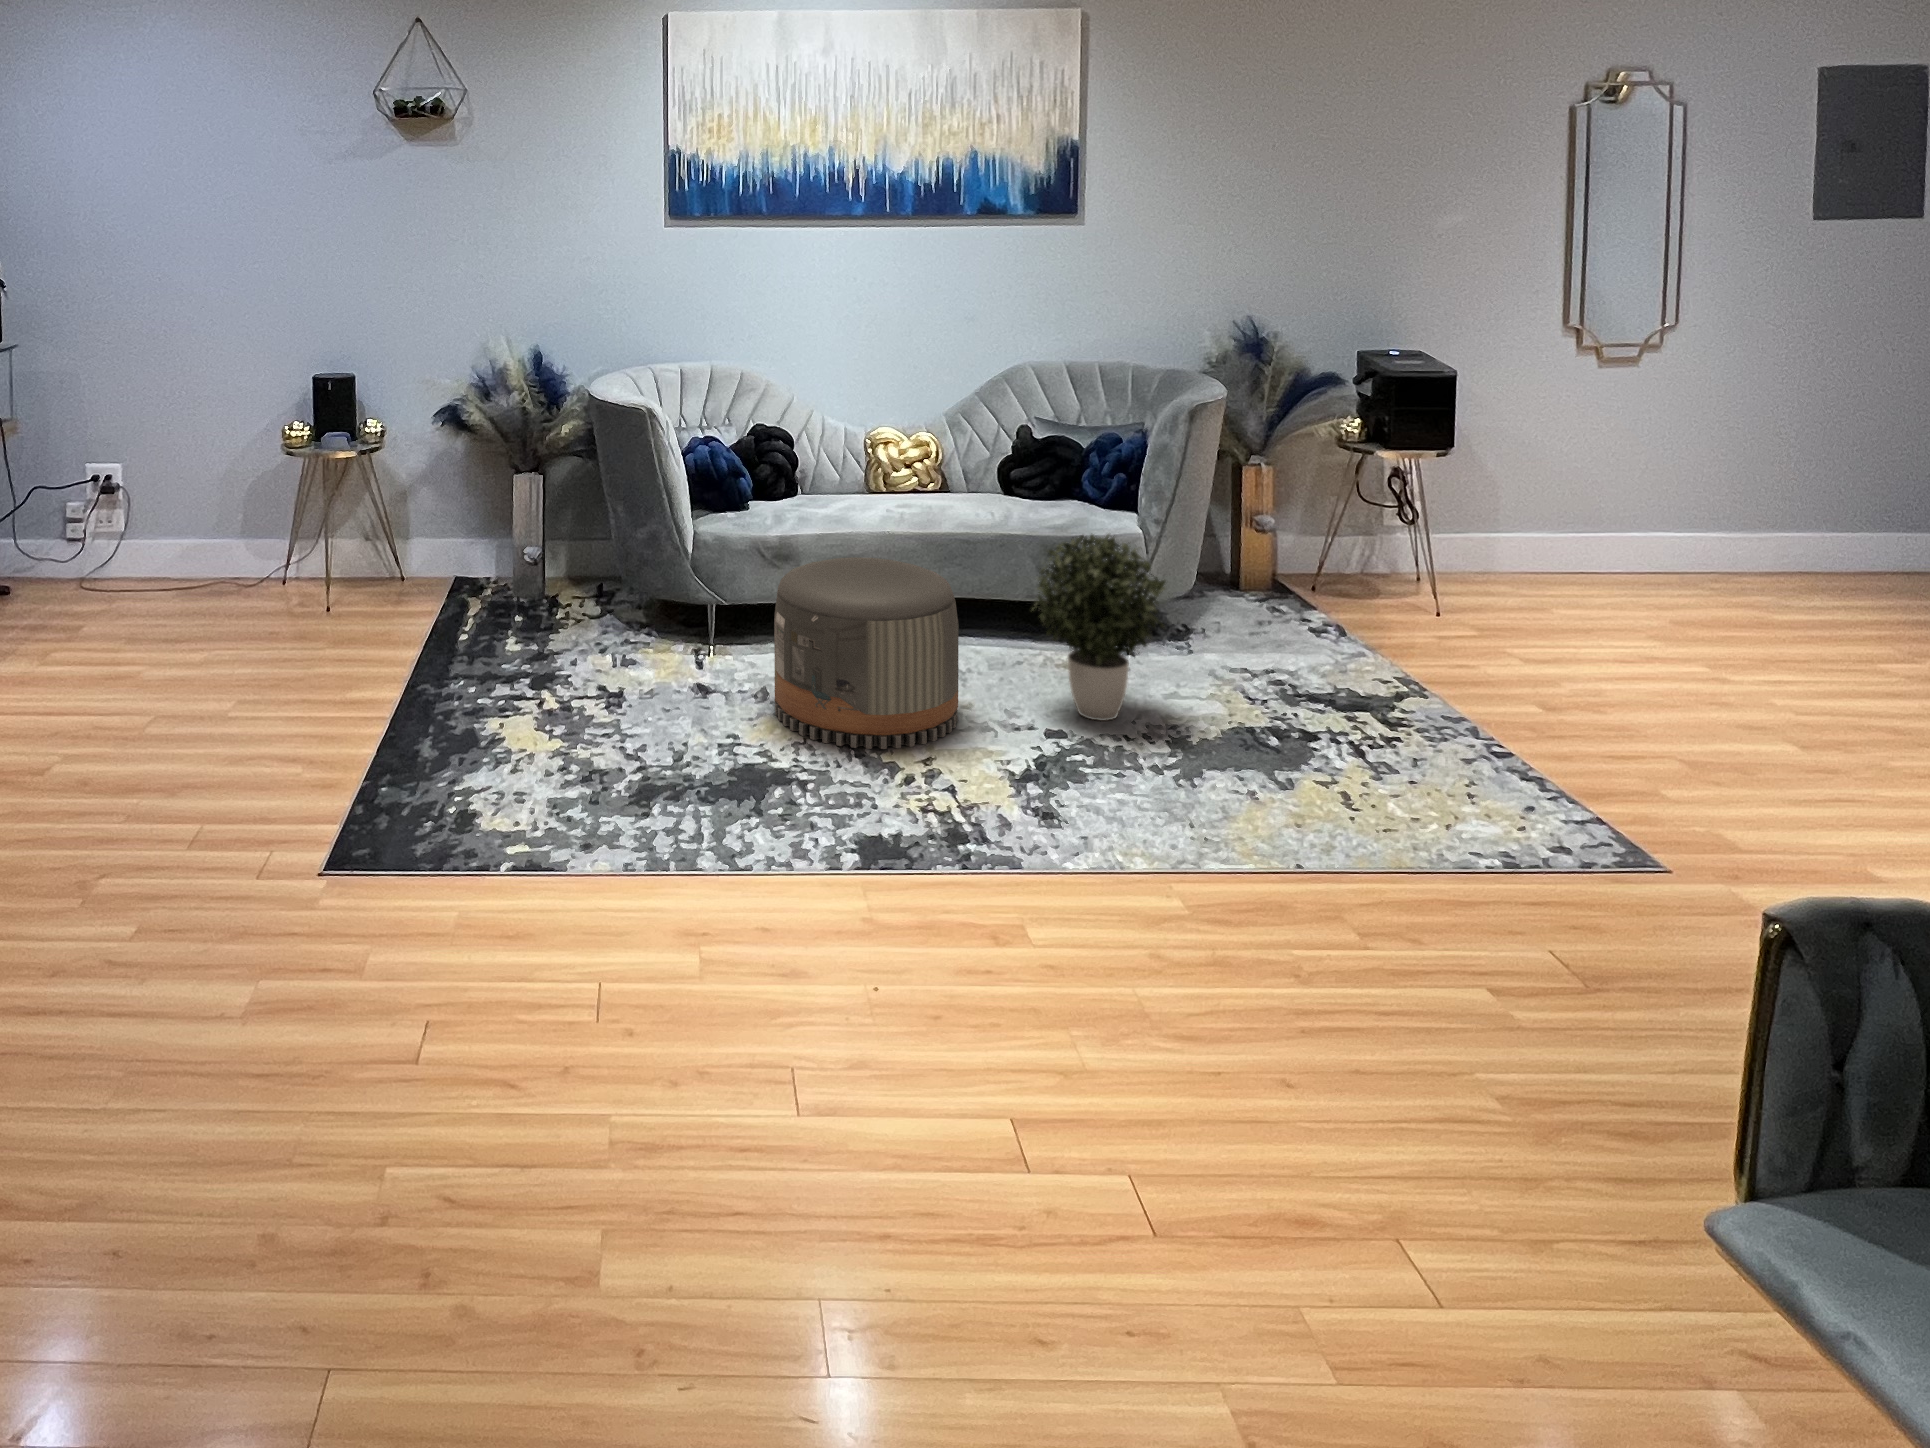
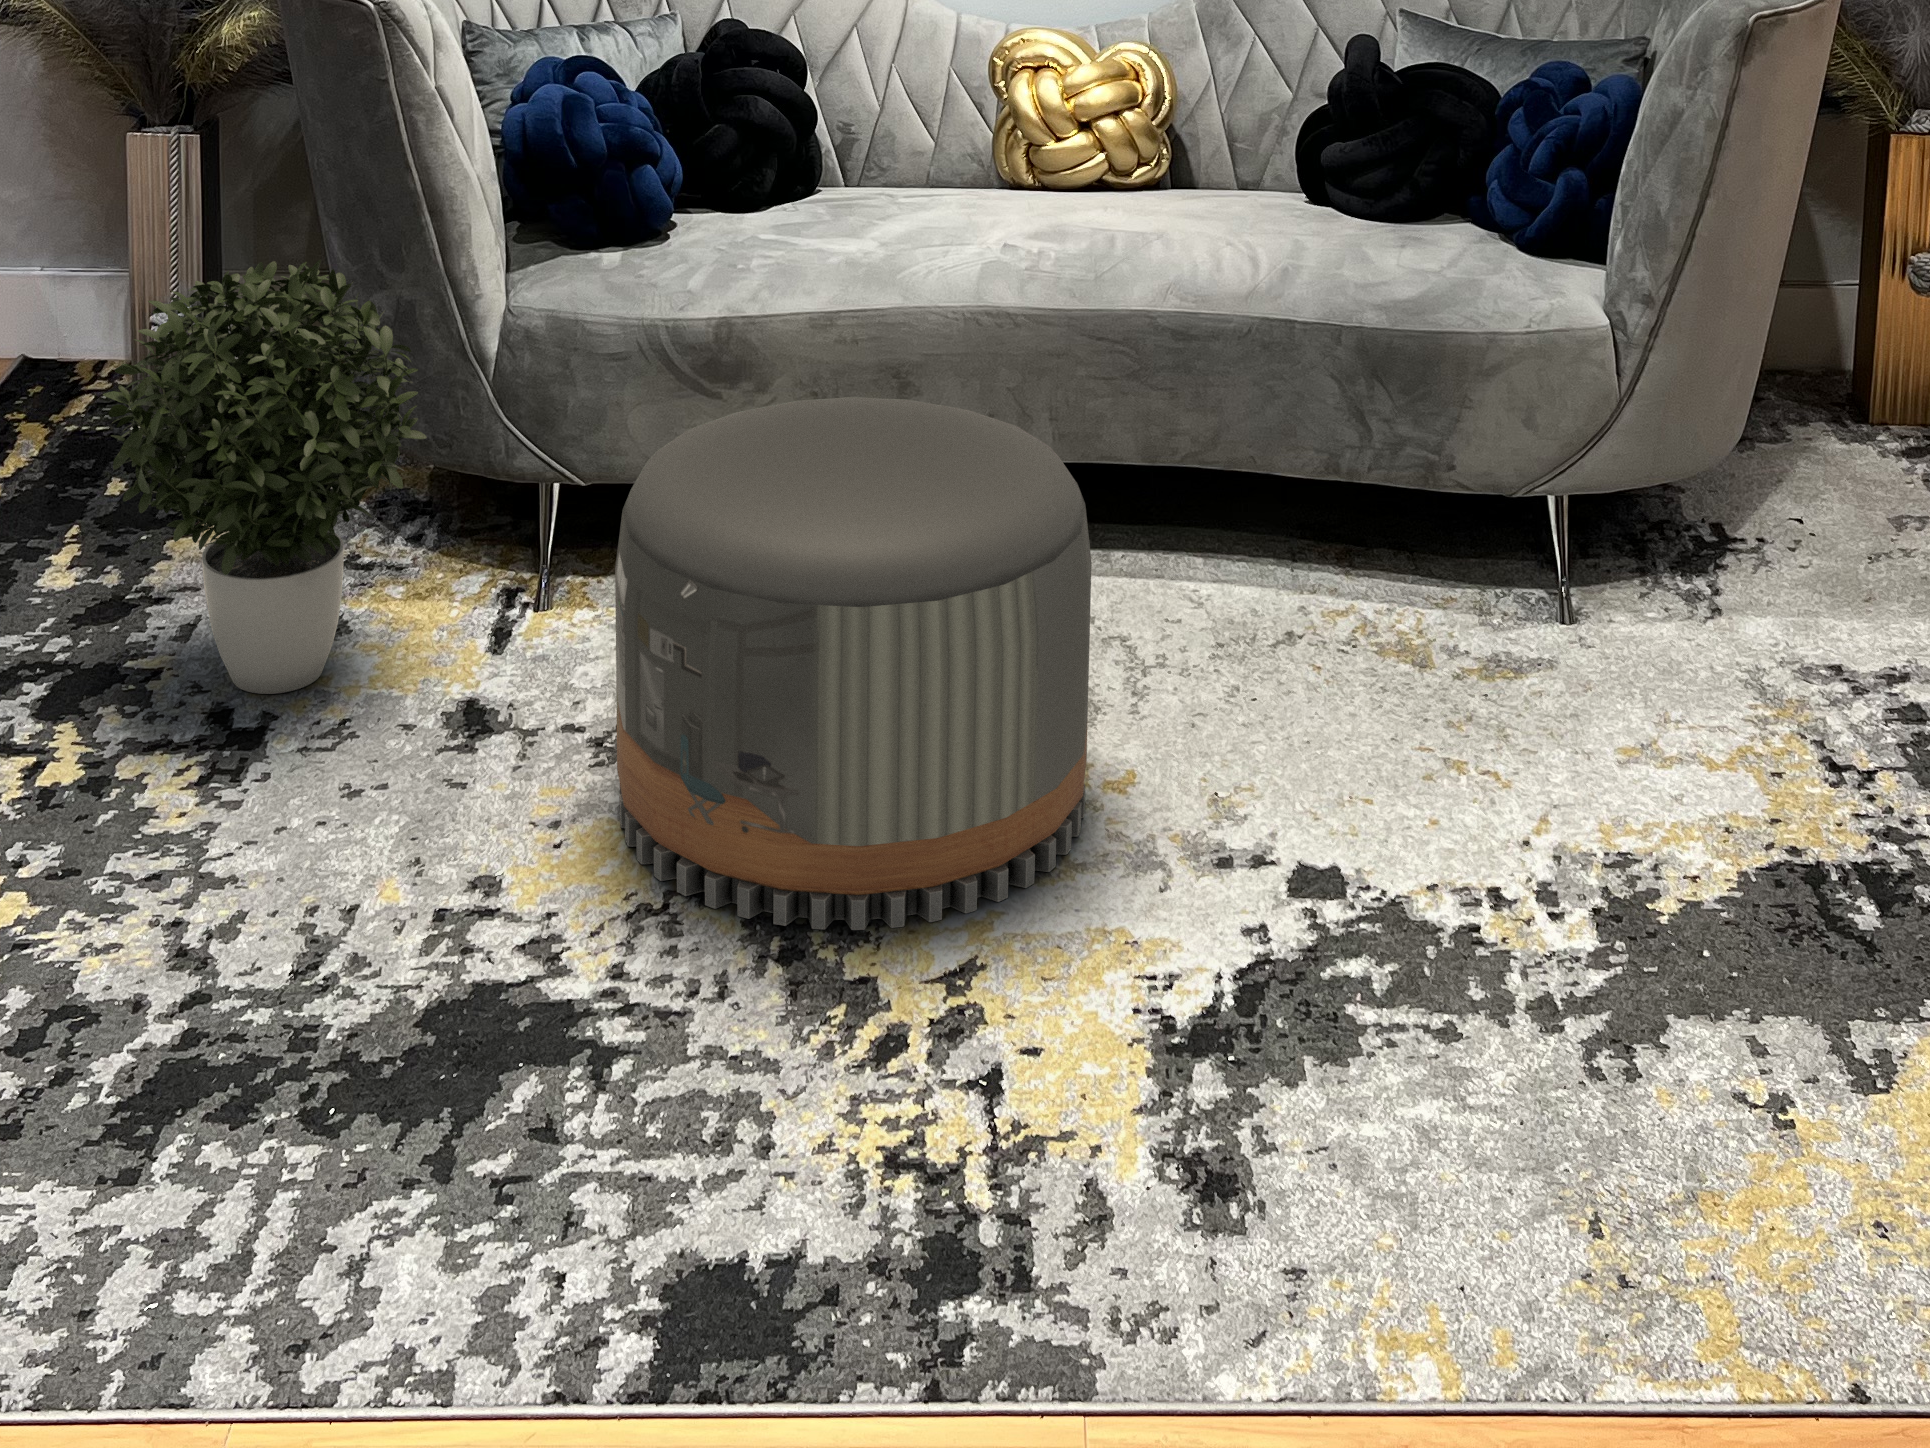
potted plant: present [1036,534,1165,721] -> present [103,260,427,694]

